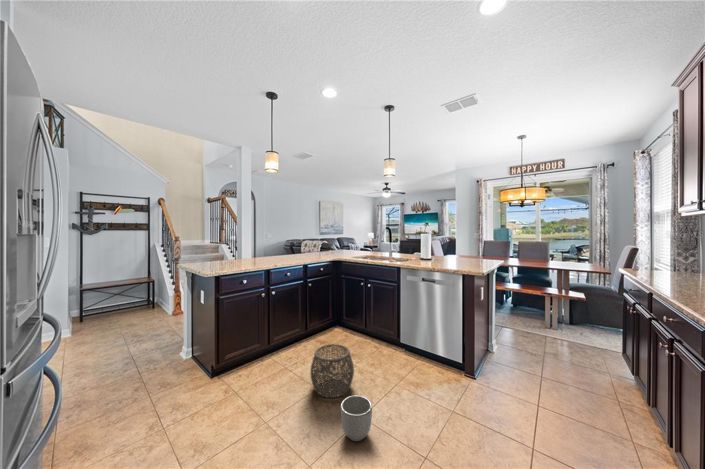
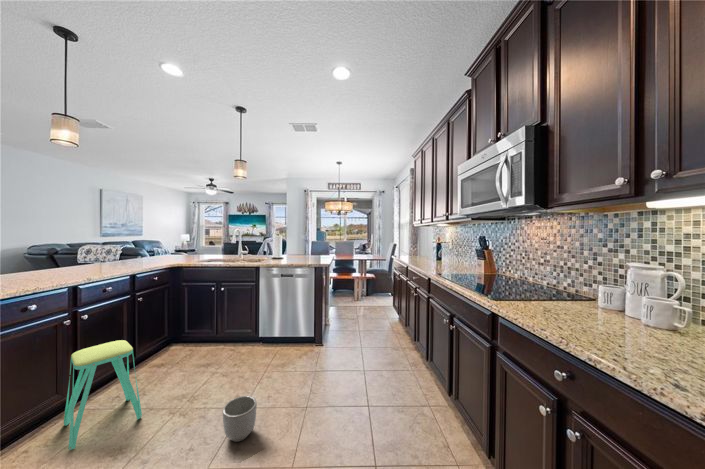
stool: none [256,315,298,387] -> present [64,340,142,450]
woven basket: present [310,344,354,398] -> none [164,357,221,420]

